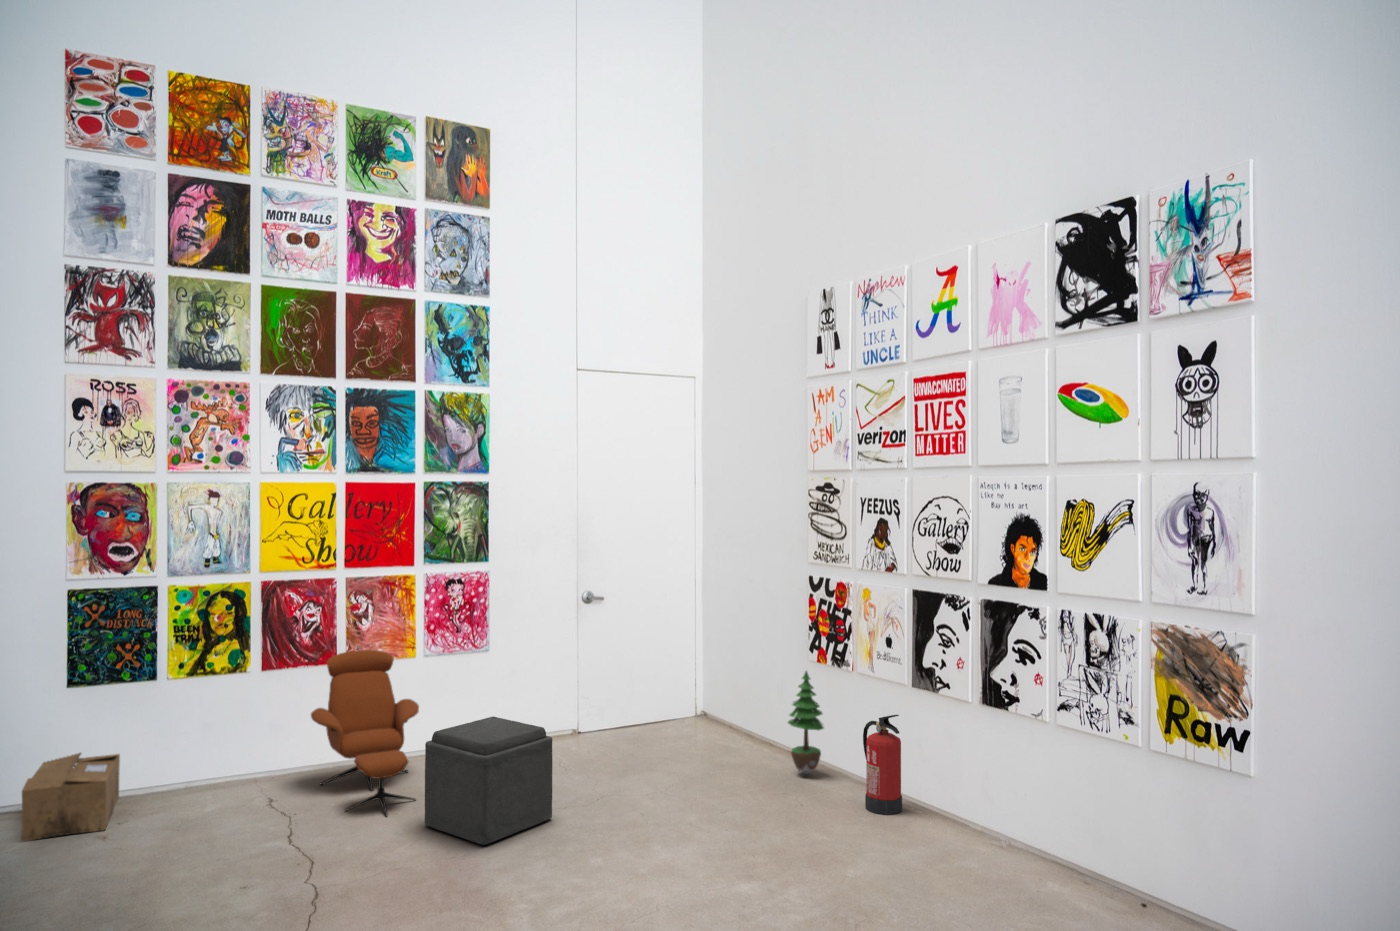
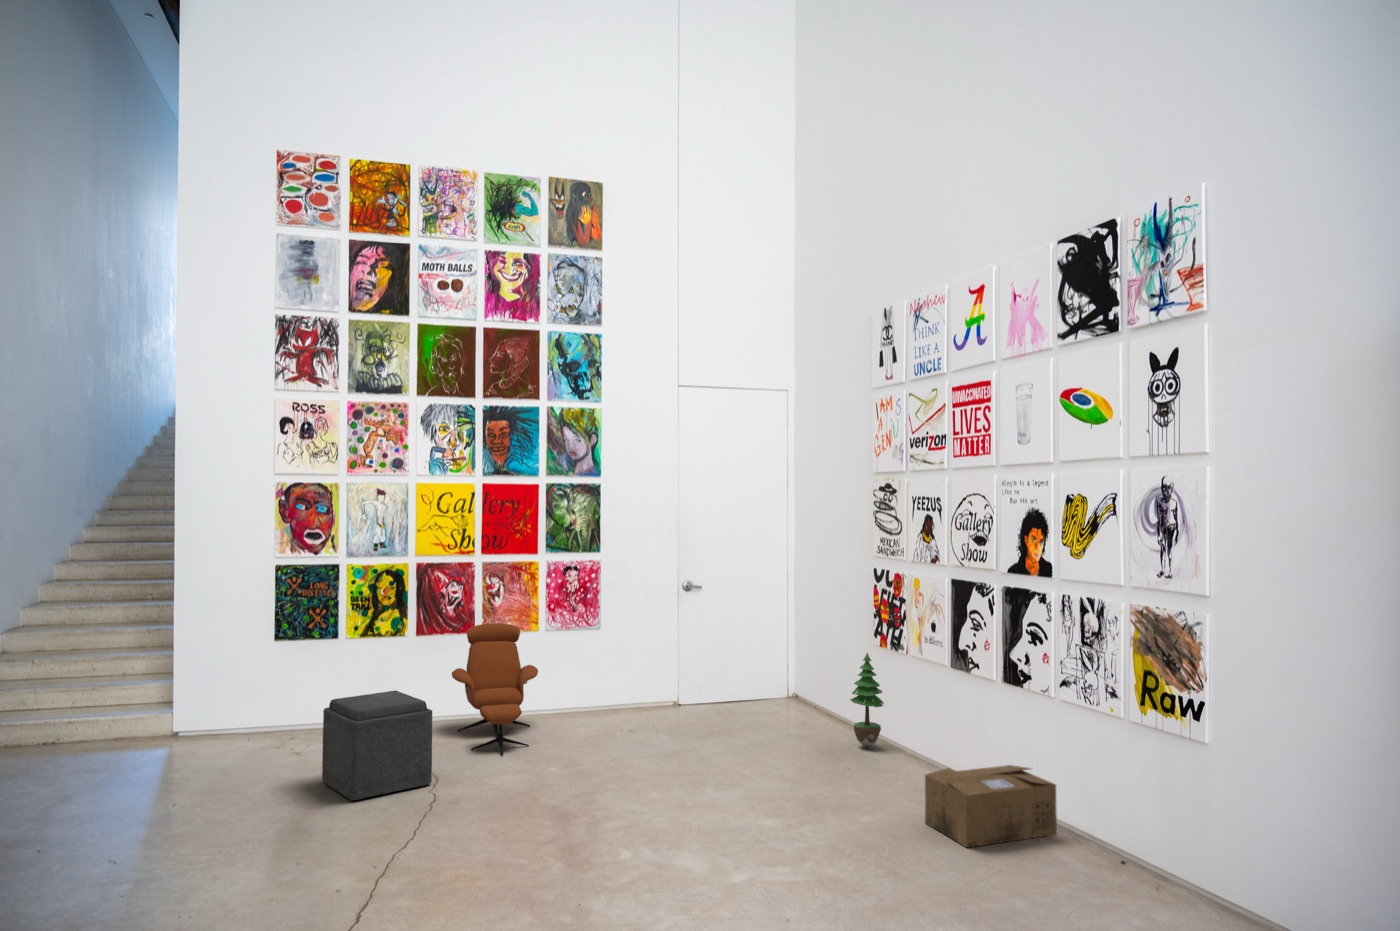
fire extinguisher: present [863,715,902,815] -> none [908,692,942,782]
ottoman: present [425,717,553,845] -> present [322,691,432,800]
cardboard box: present [21,753,120,841] -> present [925,765,1057,847]

